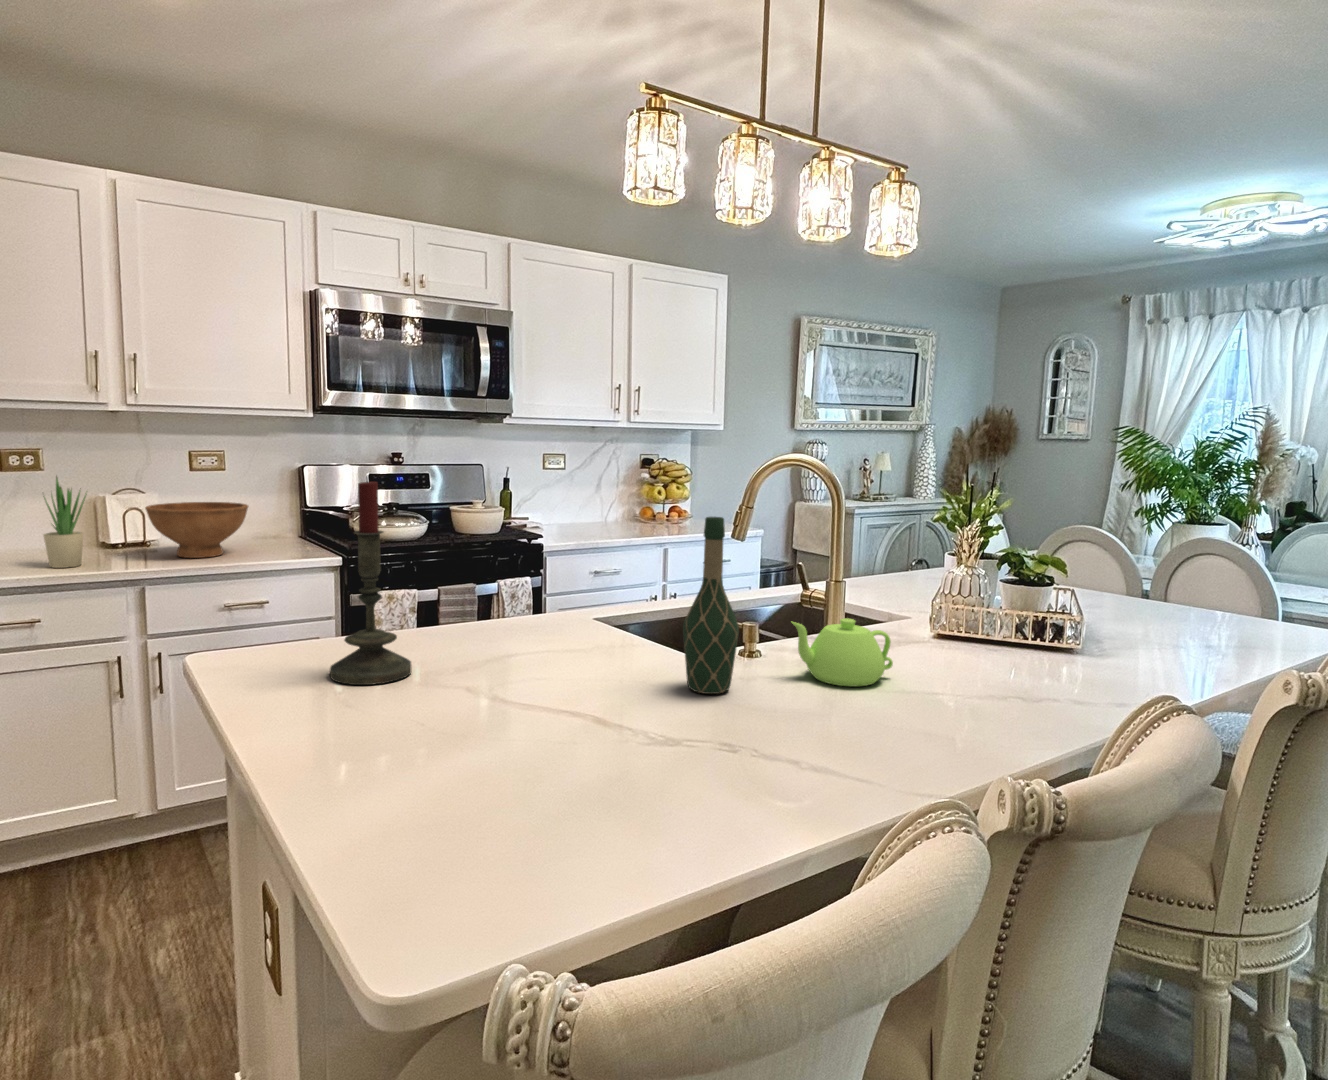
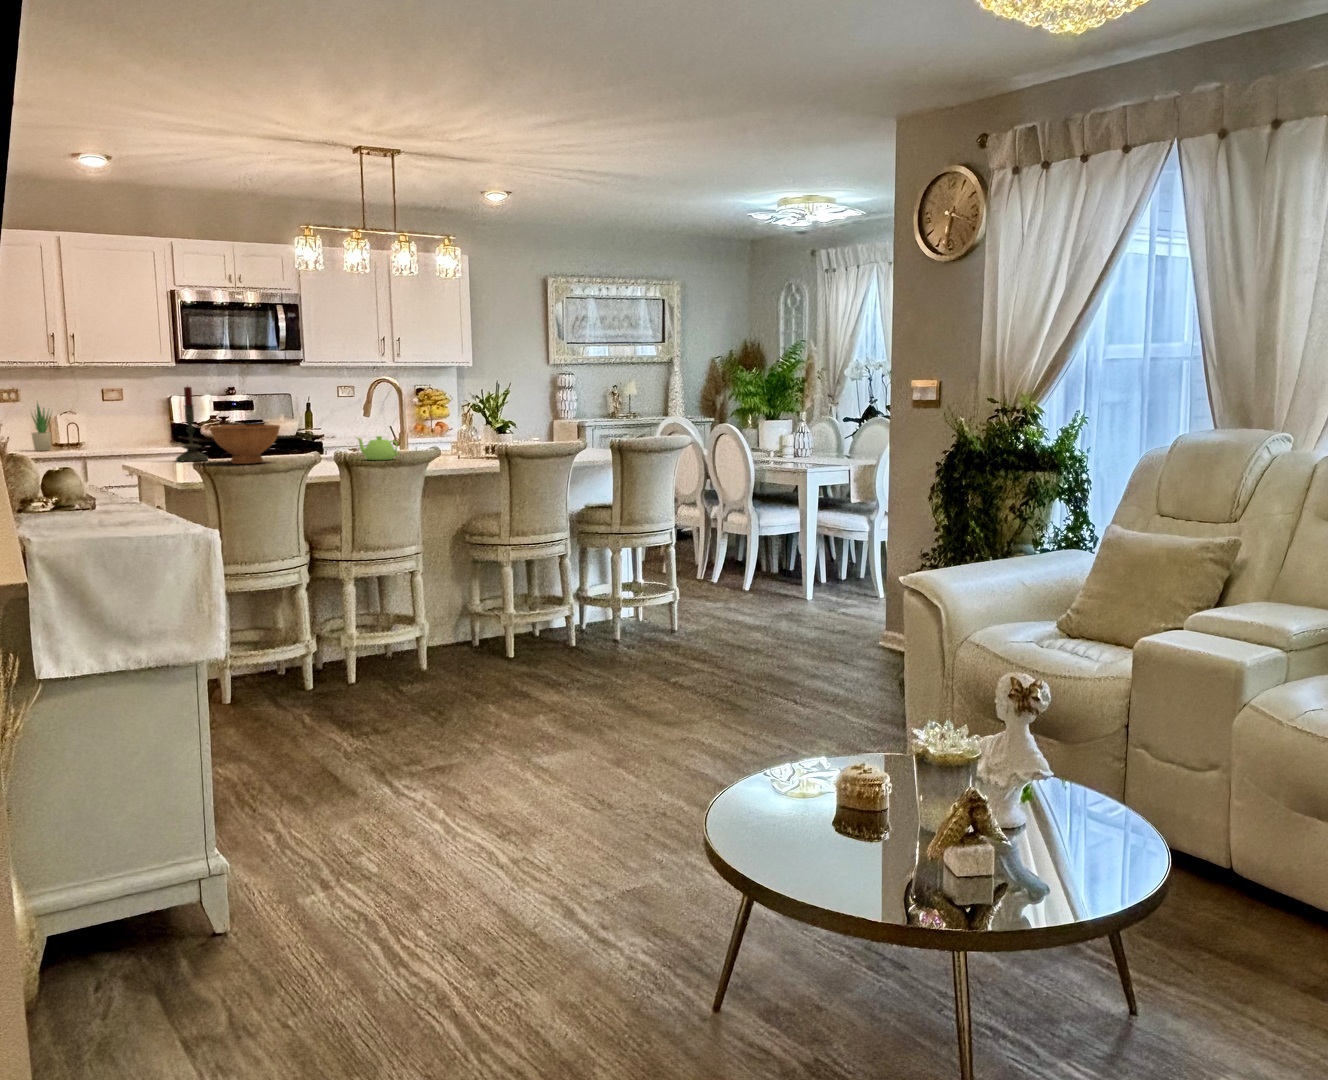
bowl: present [145,502,248,558] -> present [209,425,280,464]
wine bottle: present [683,517,739,694] -> none [307,395,329,461]

